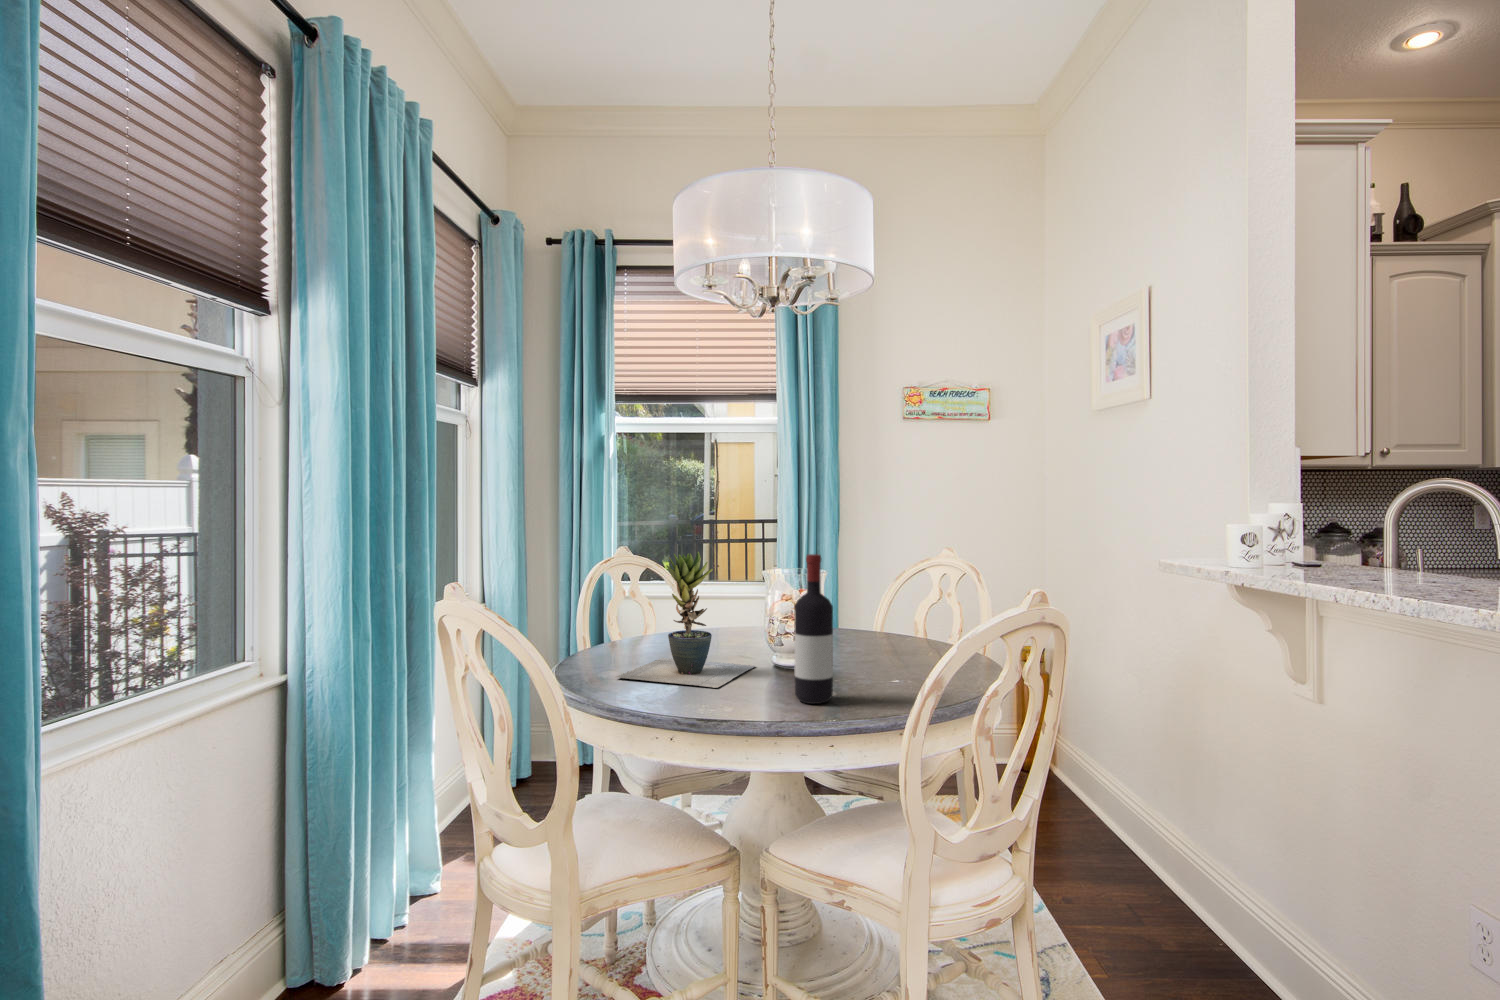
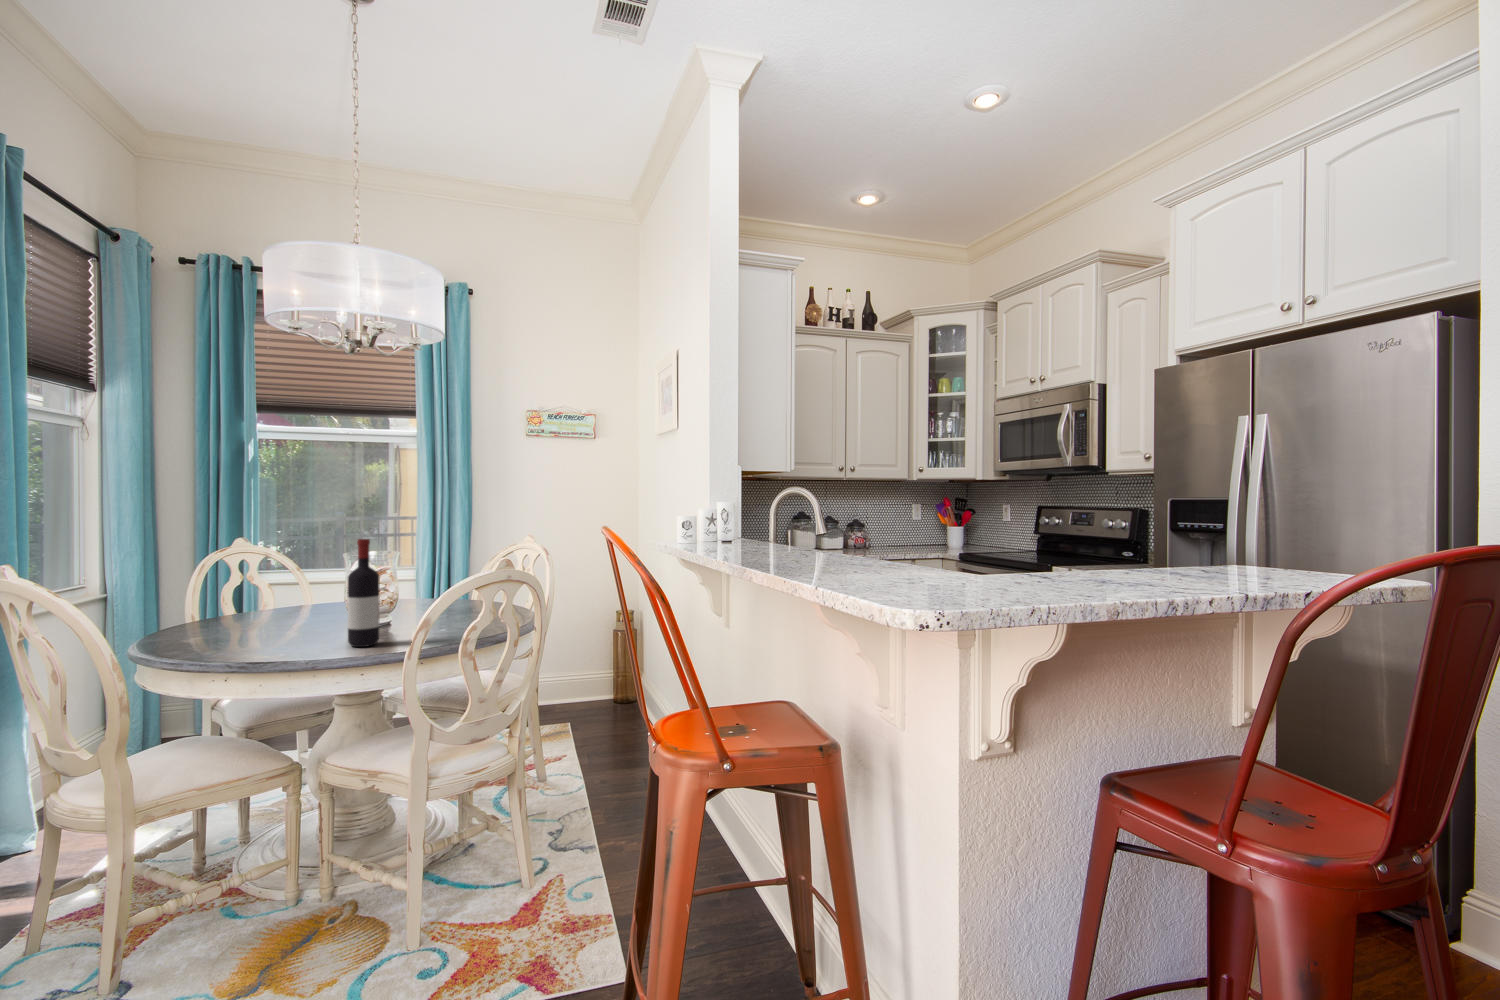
potted plant: present [617,552,755,688] -> none [200,540,338,643]

